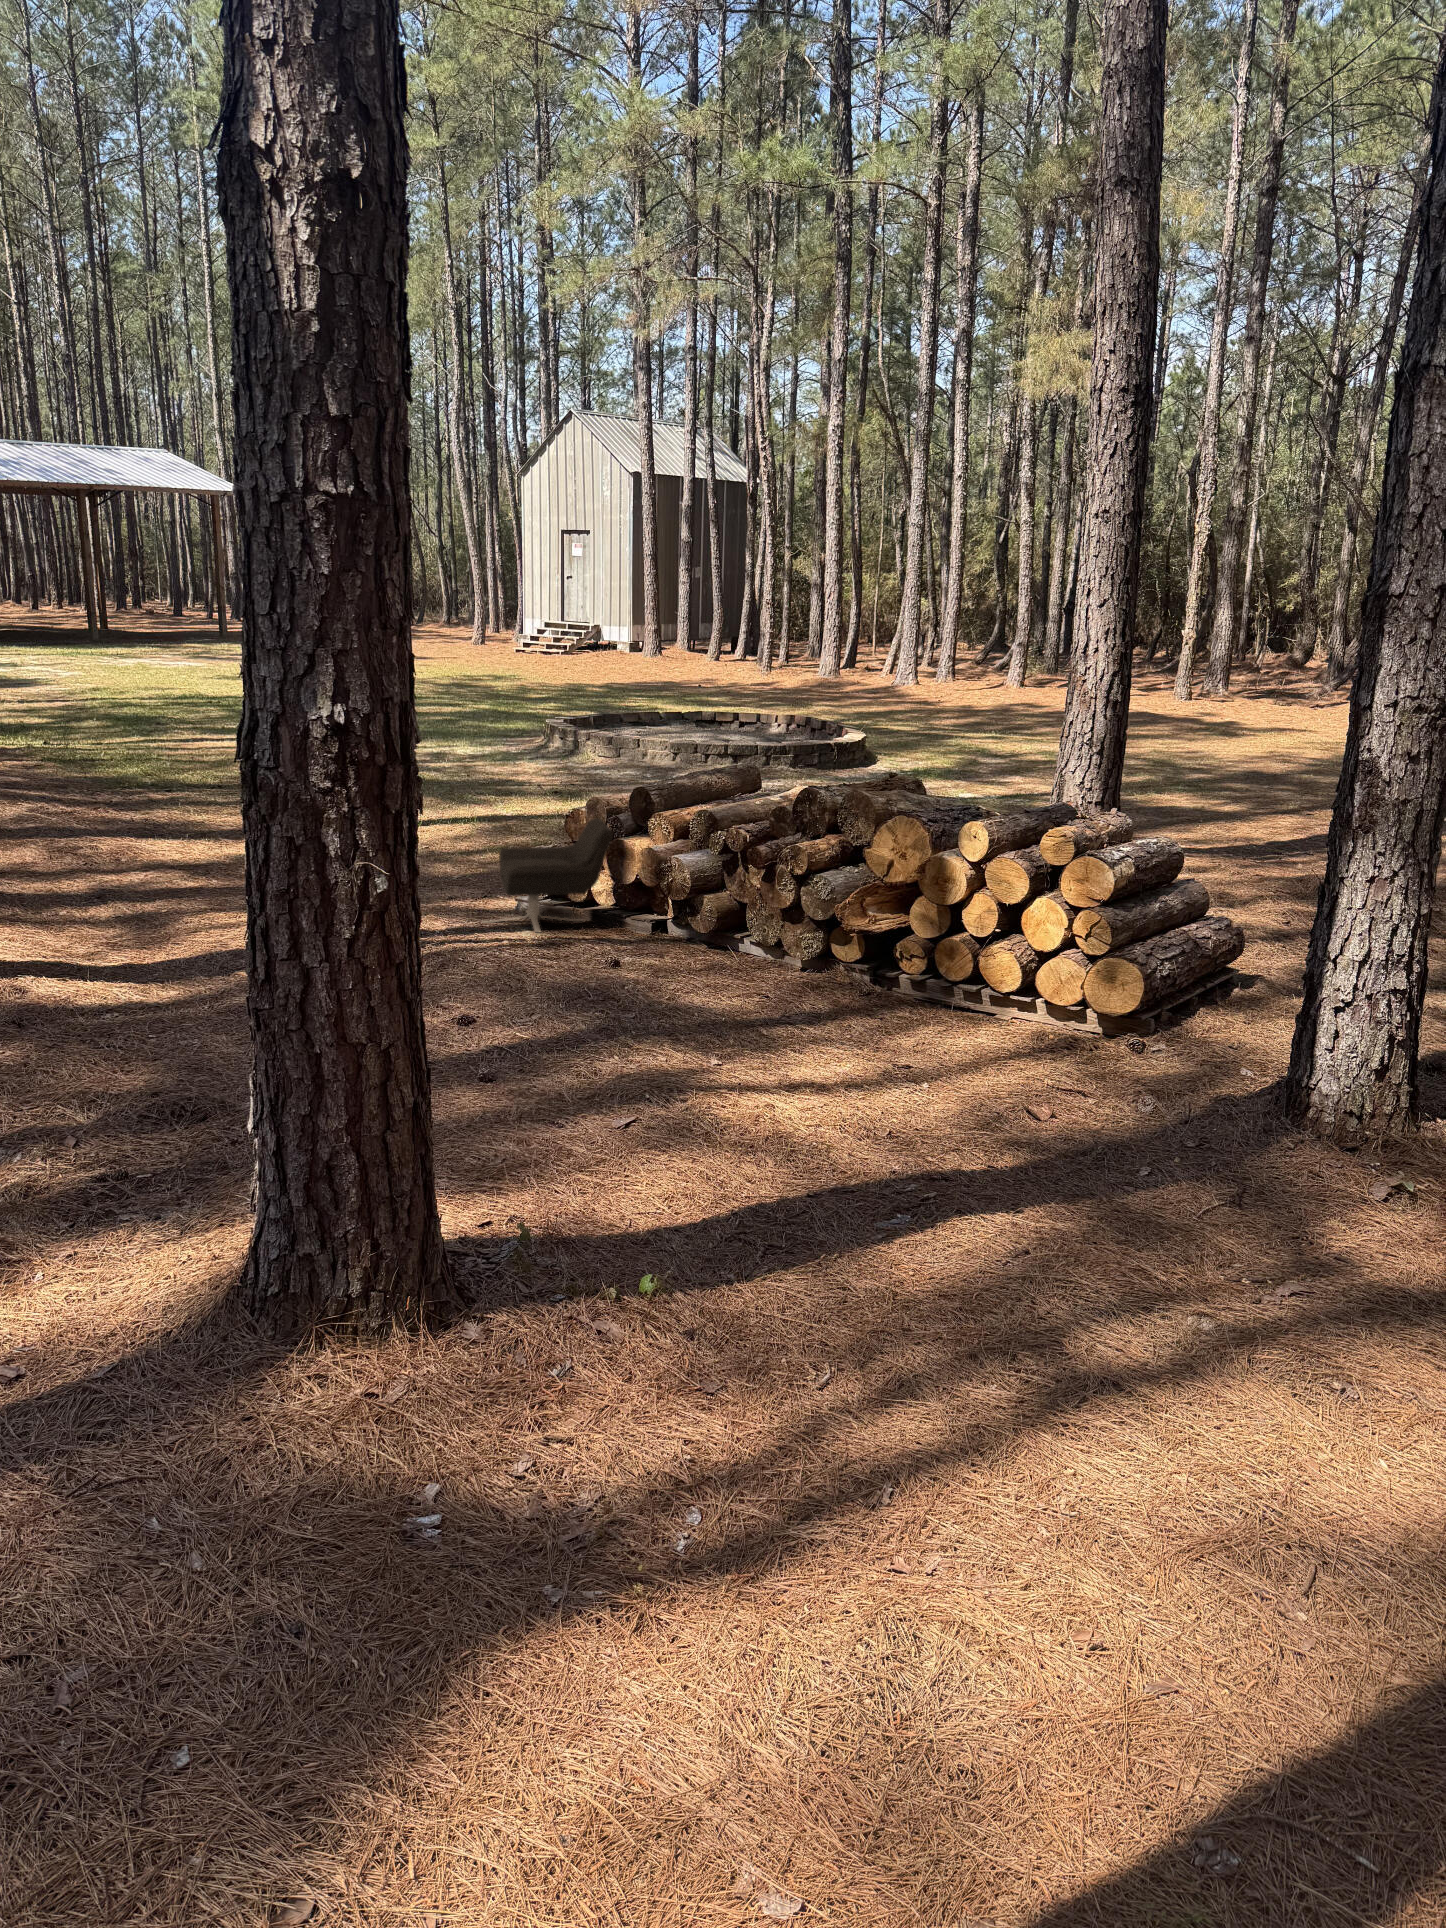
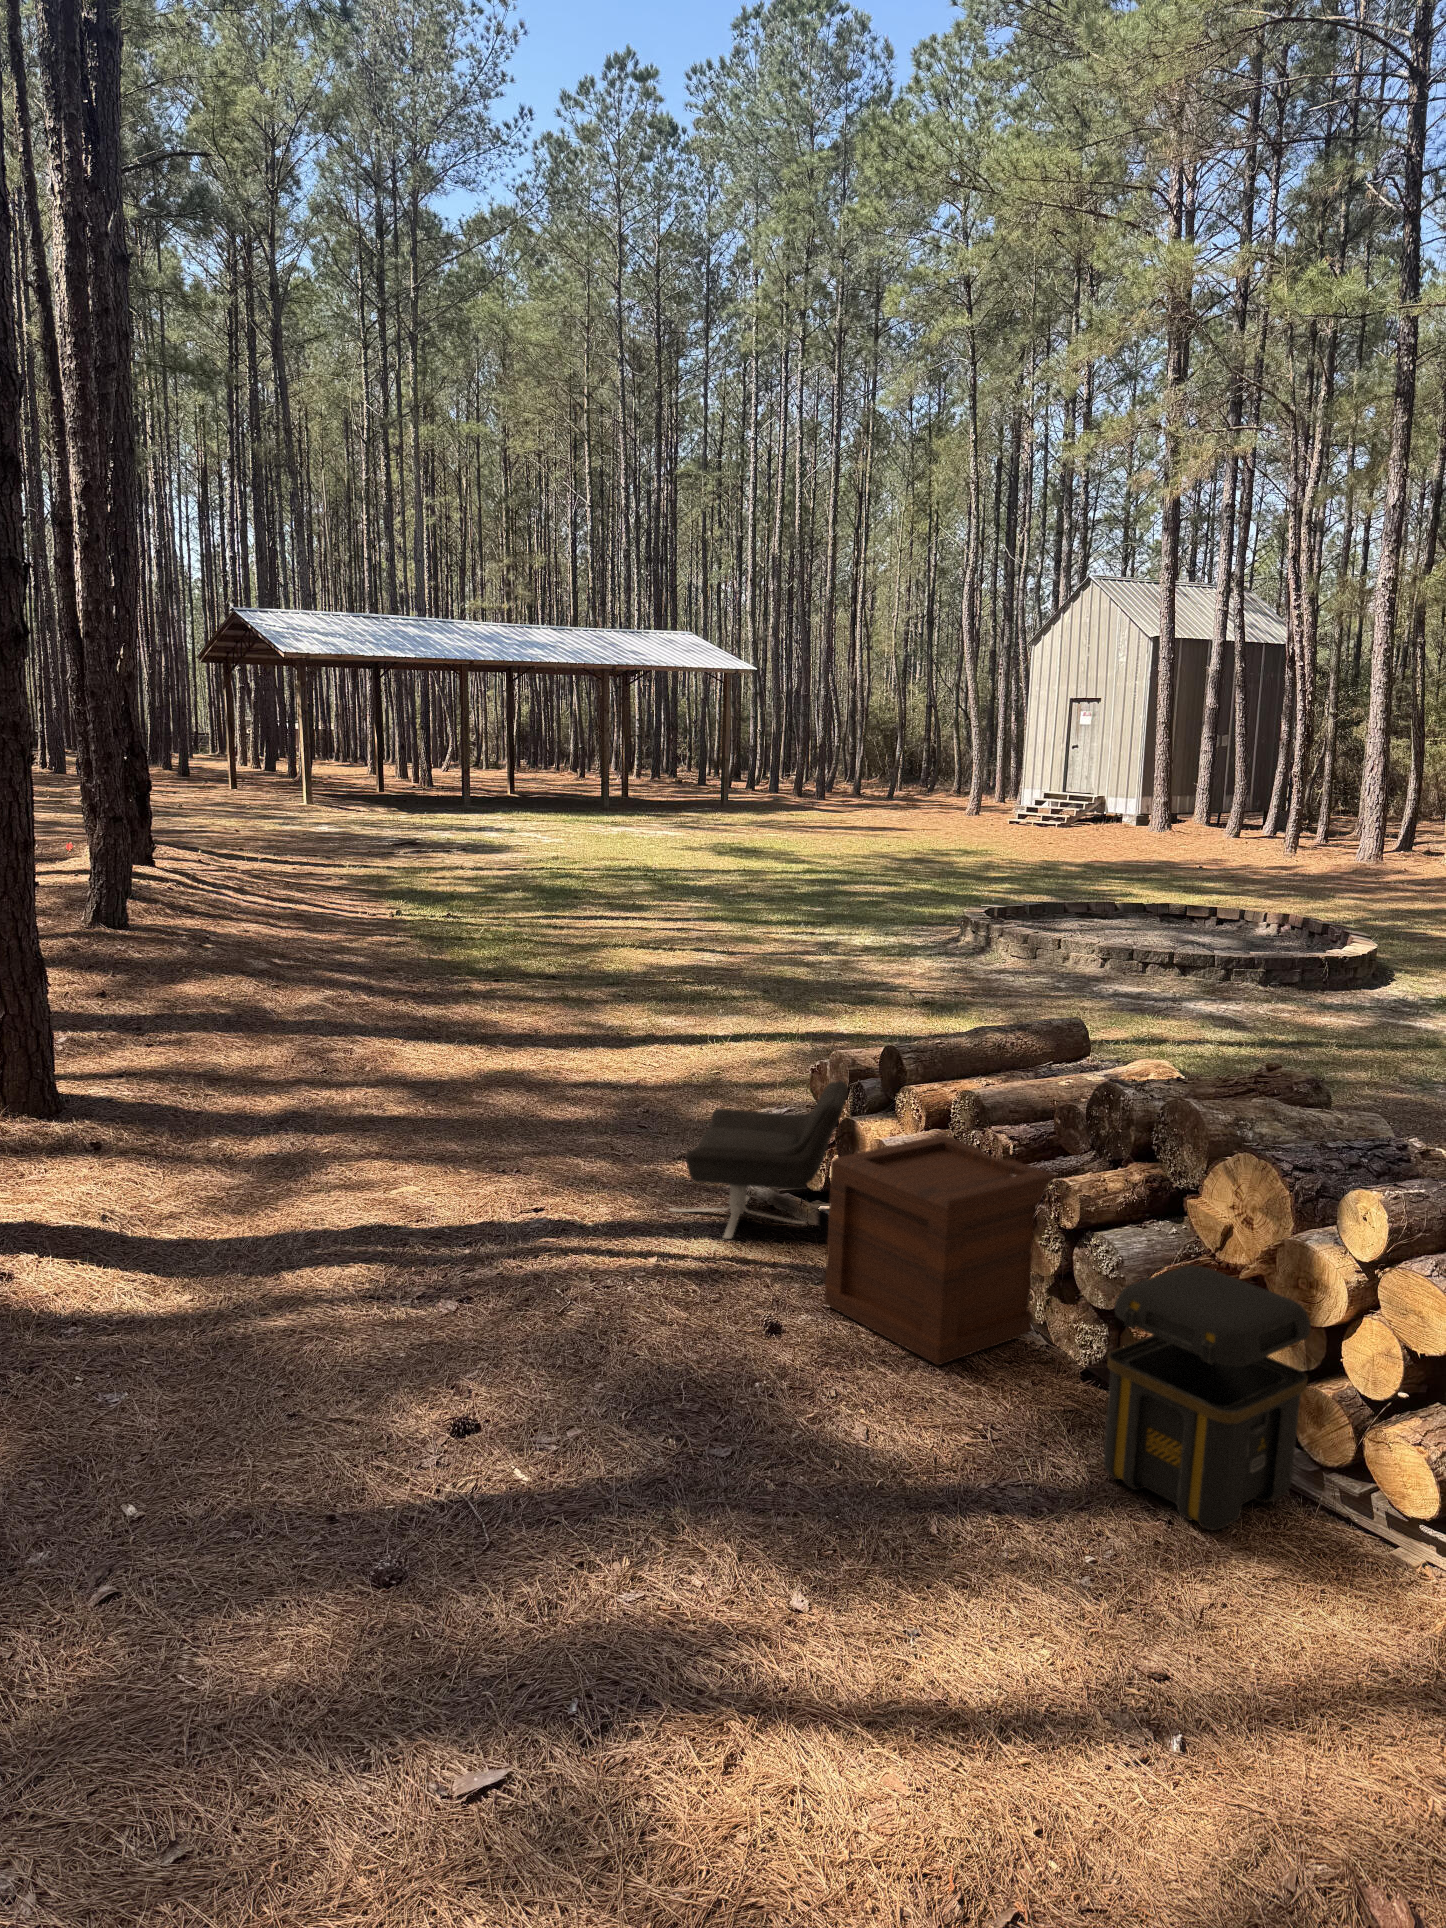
wooden crate: none [632,840,780,975] -> present [825,1135,1057,1365]
toolbox: none [842,883,949,1017] -> present [1103,1265,1311,1530]

